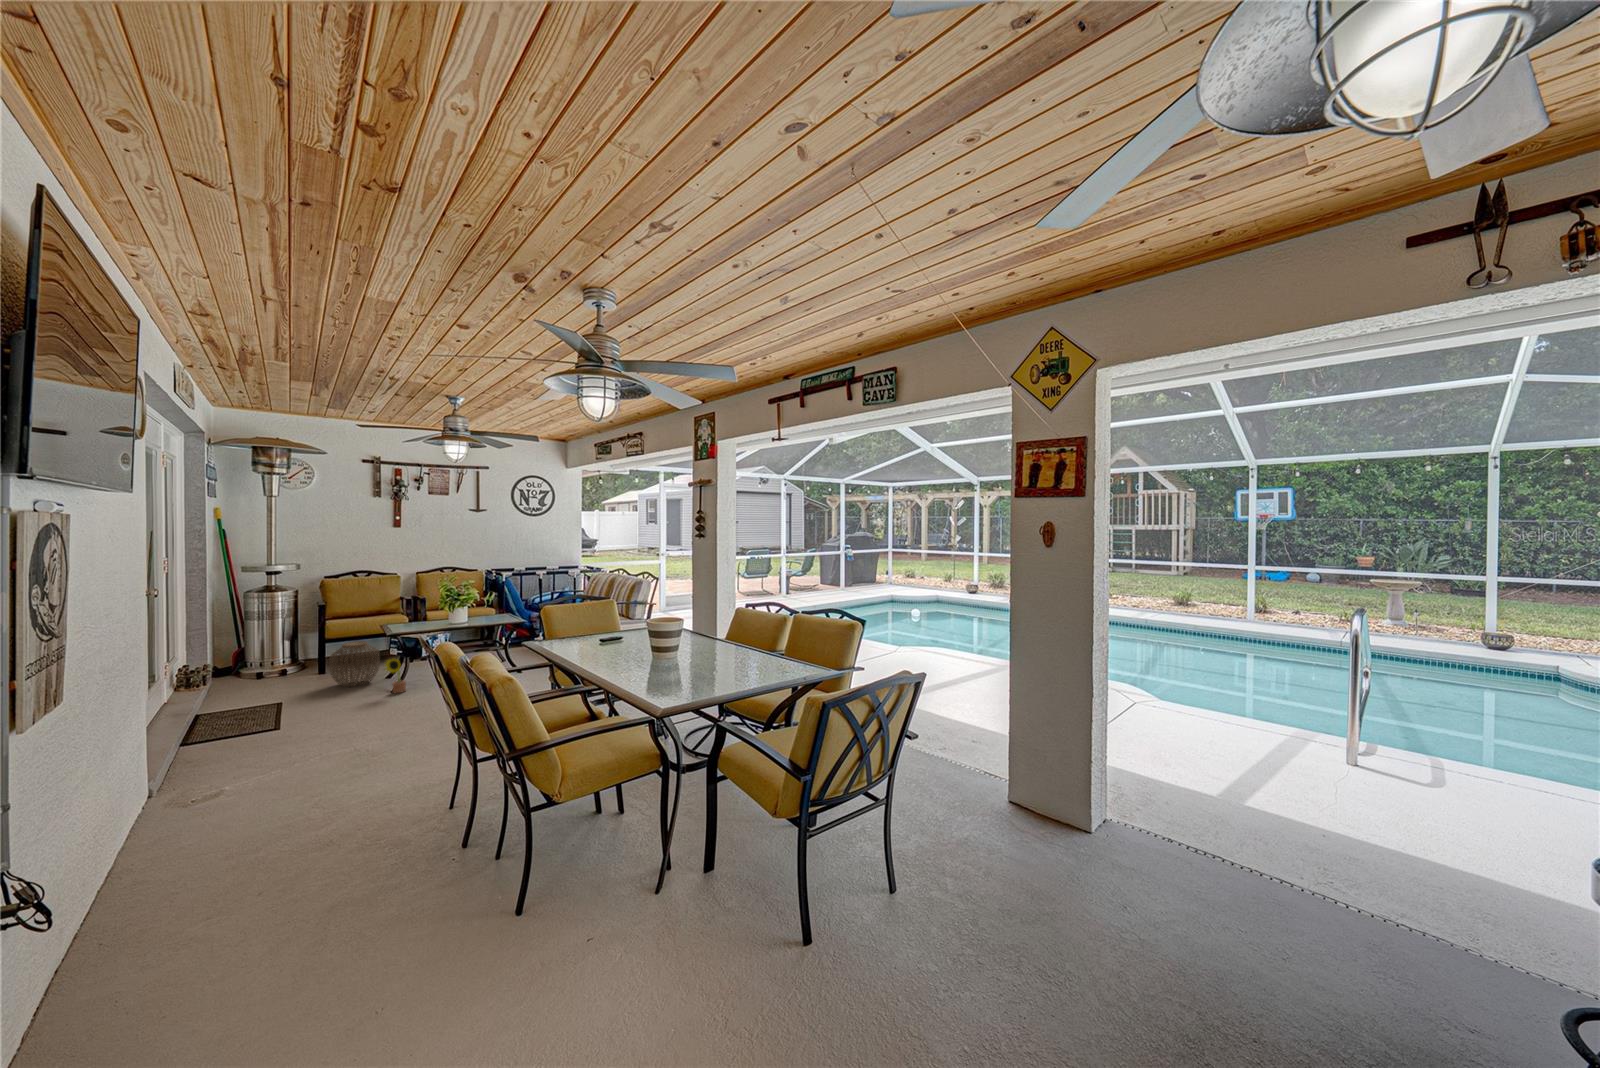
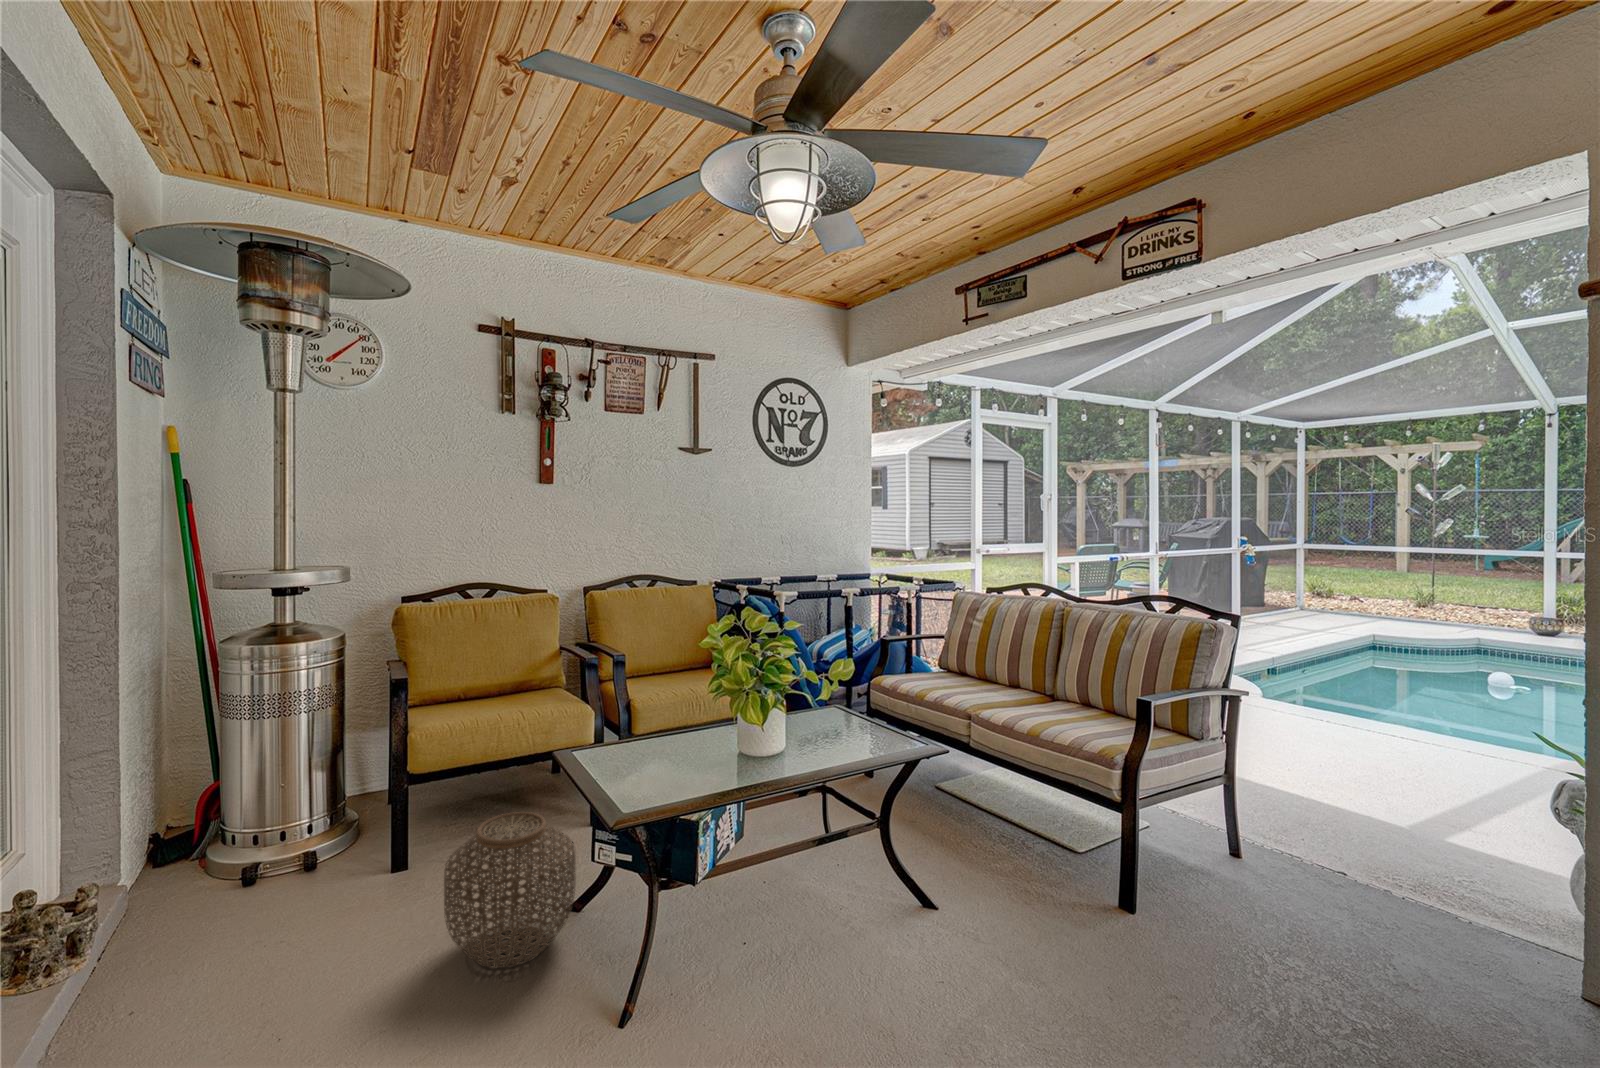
decorative plant: present [385,659,406,693] -> none [629,923,693,1039]

